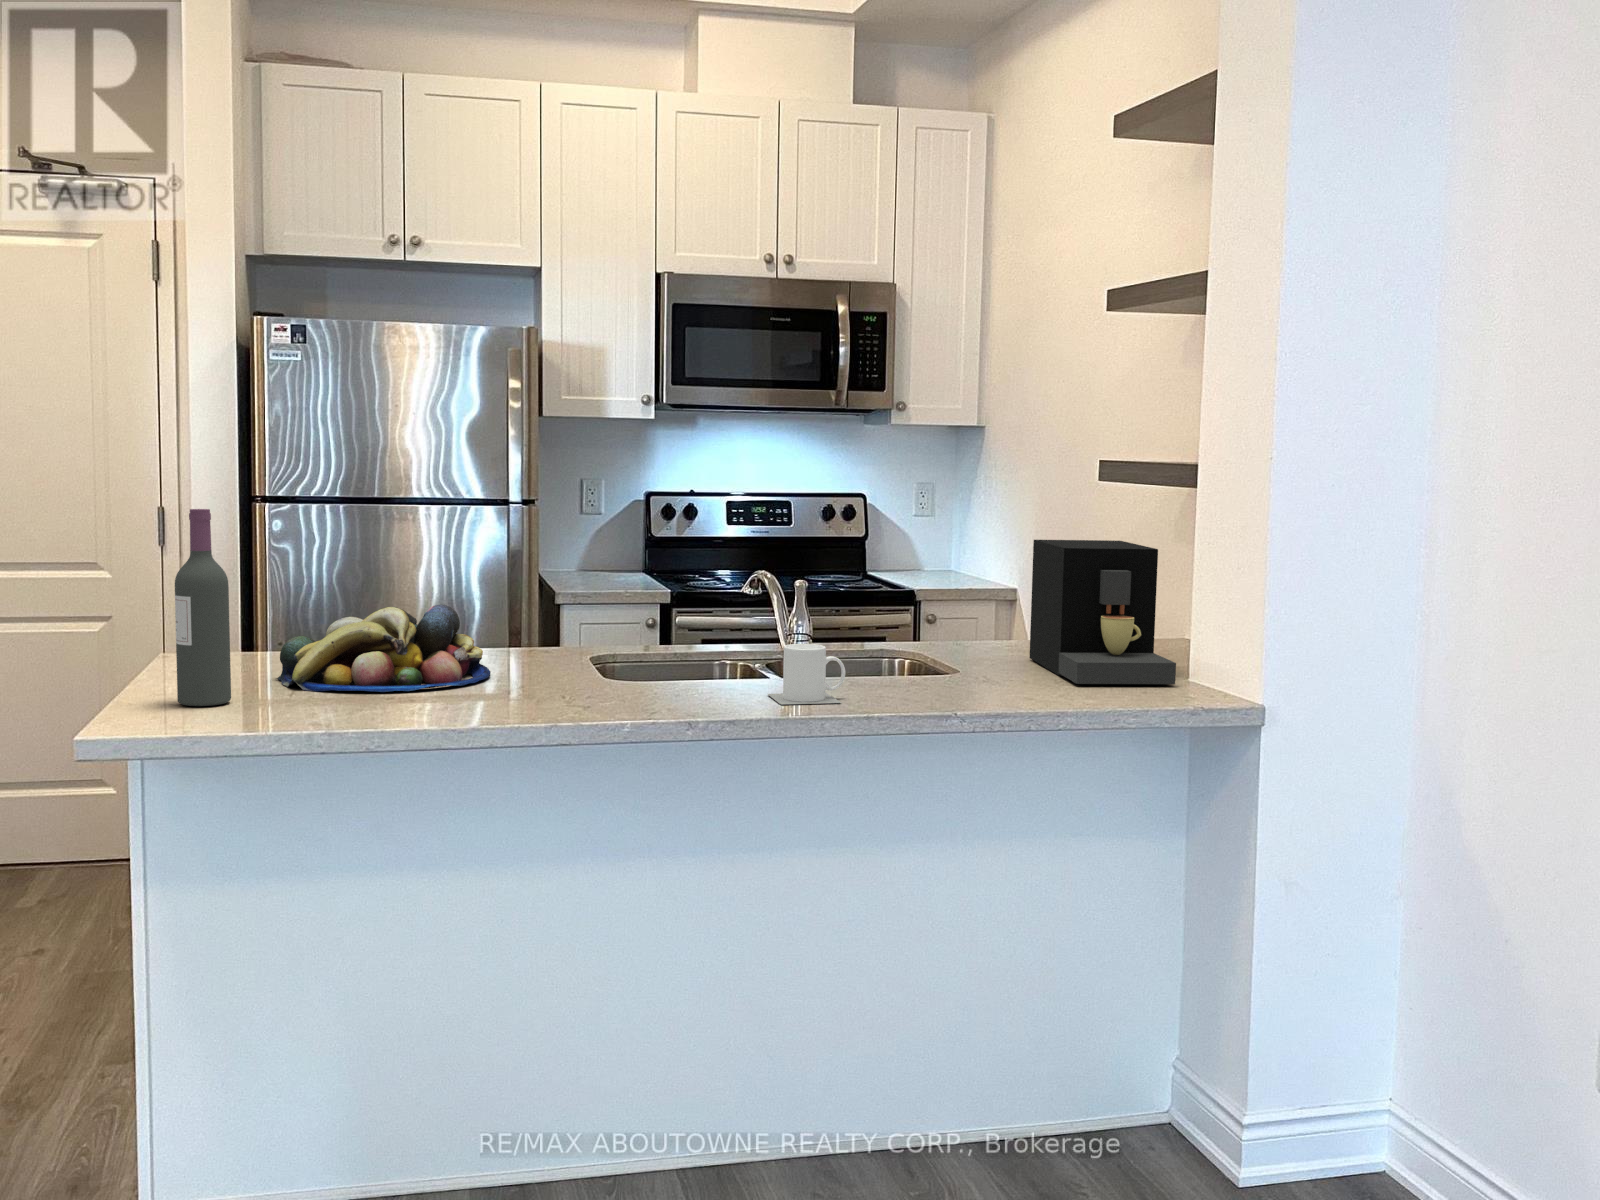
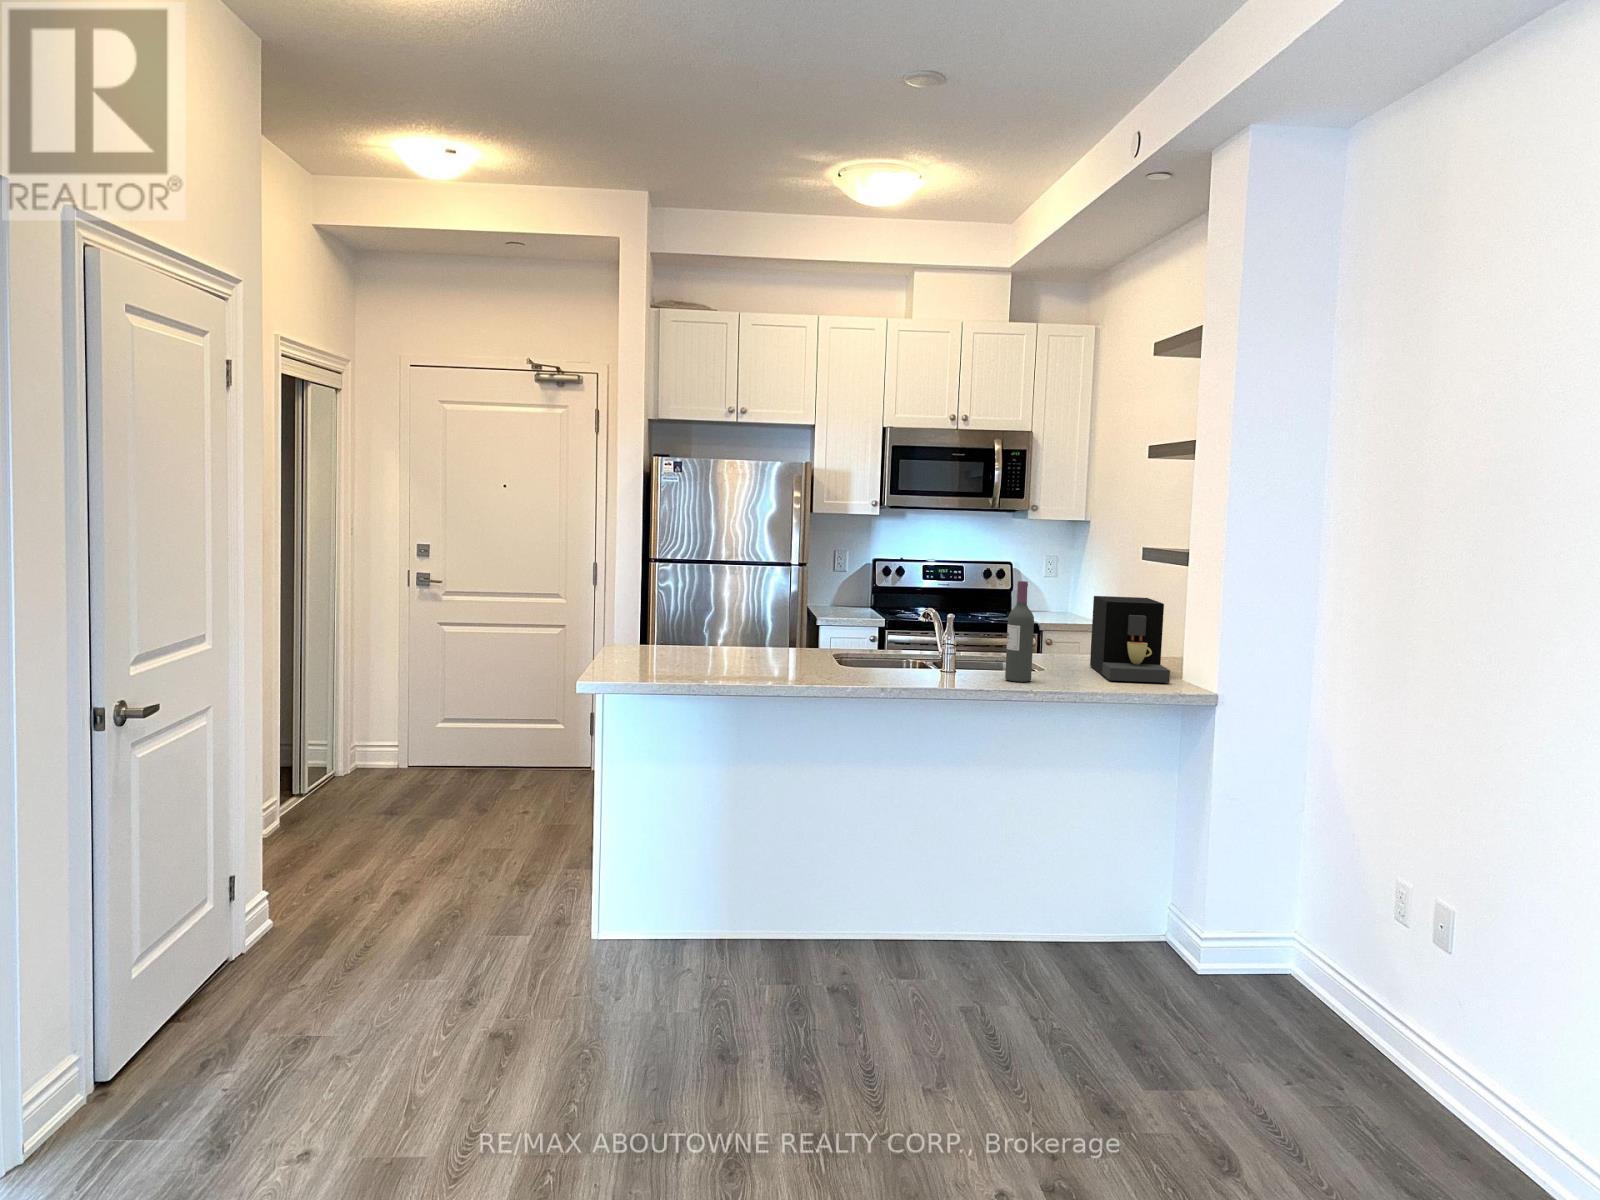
wine bottle: present [175,509,231,706] -> present [1005,581,1034,682]
fruit bowl: present [277,605,491,692] -> none [666,623,779,669]
mug: present [768,644,845,704] -> none [928,651,972,684]

